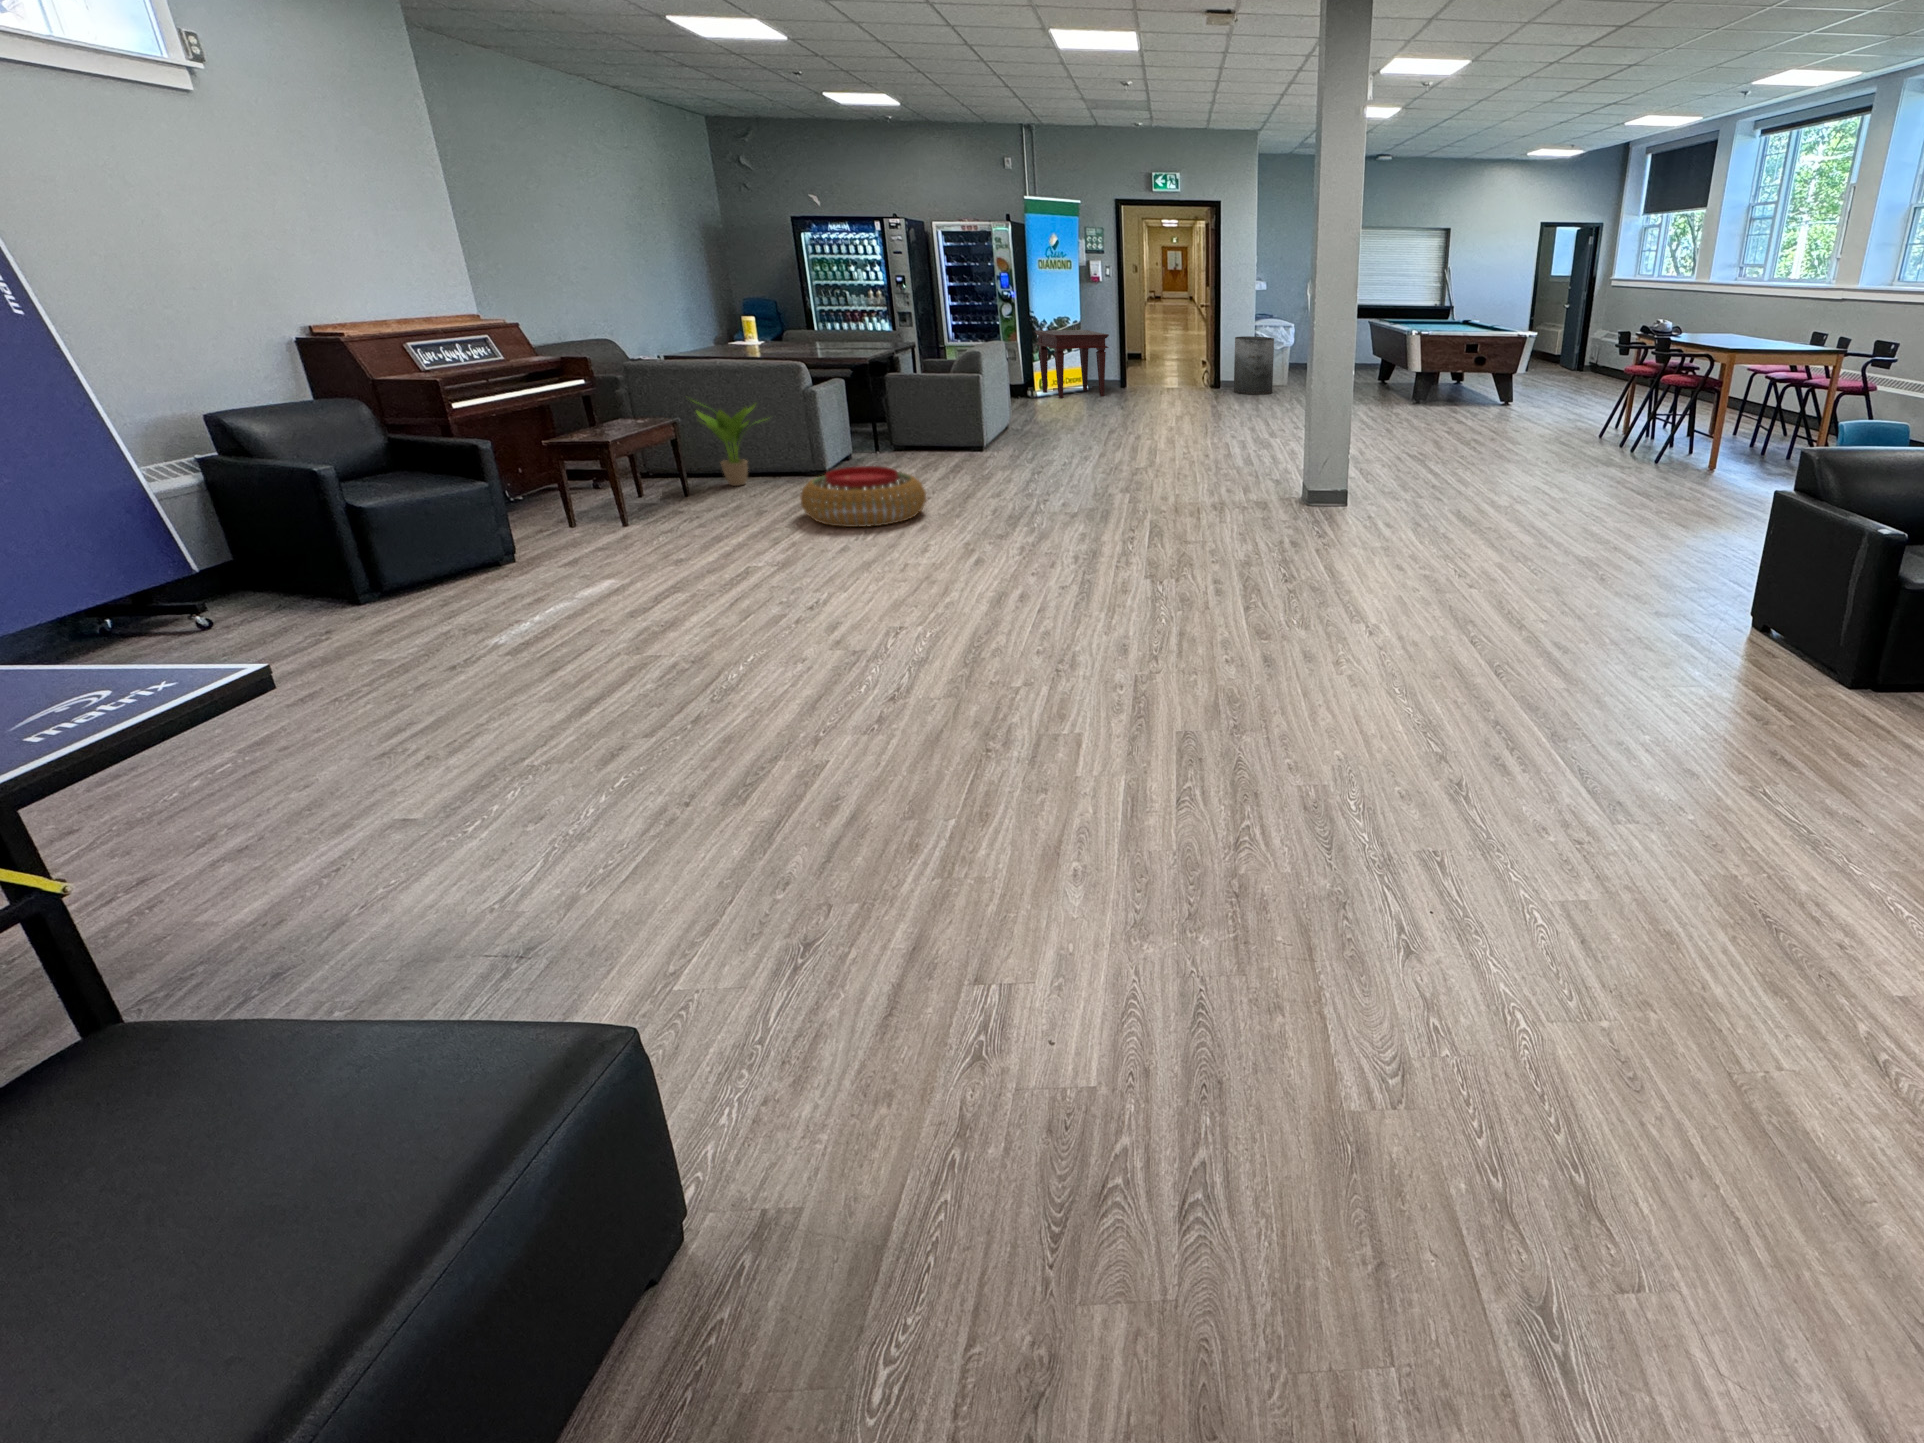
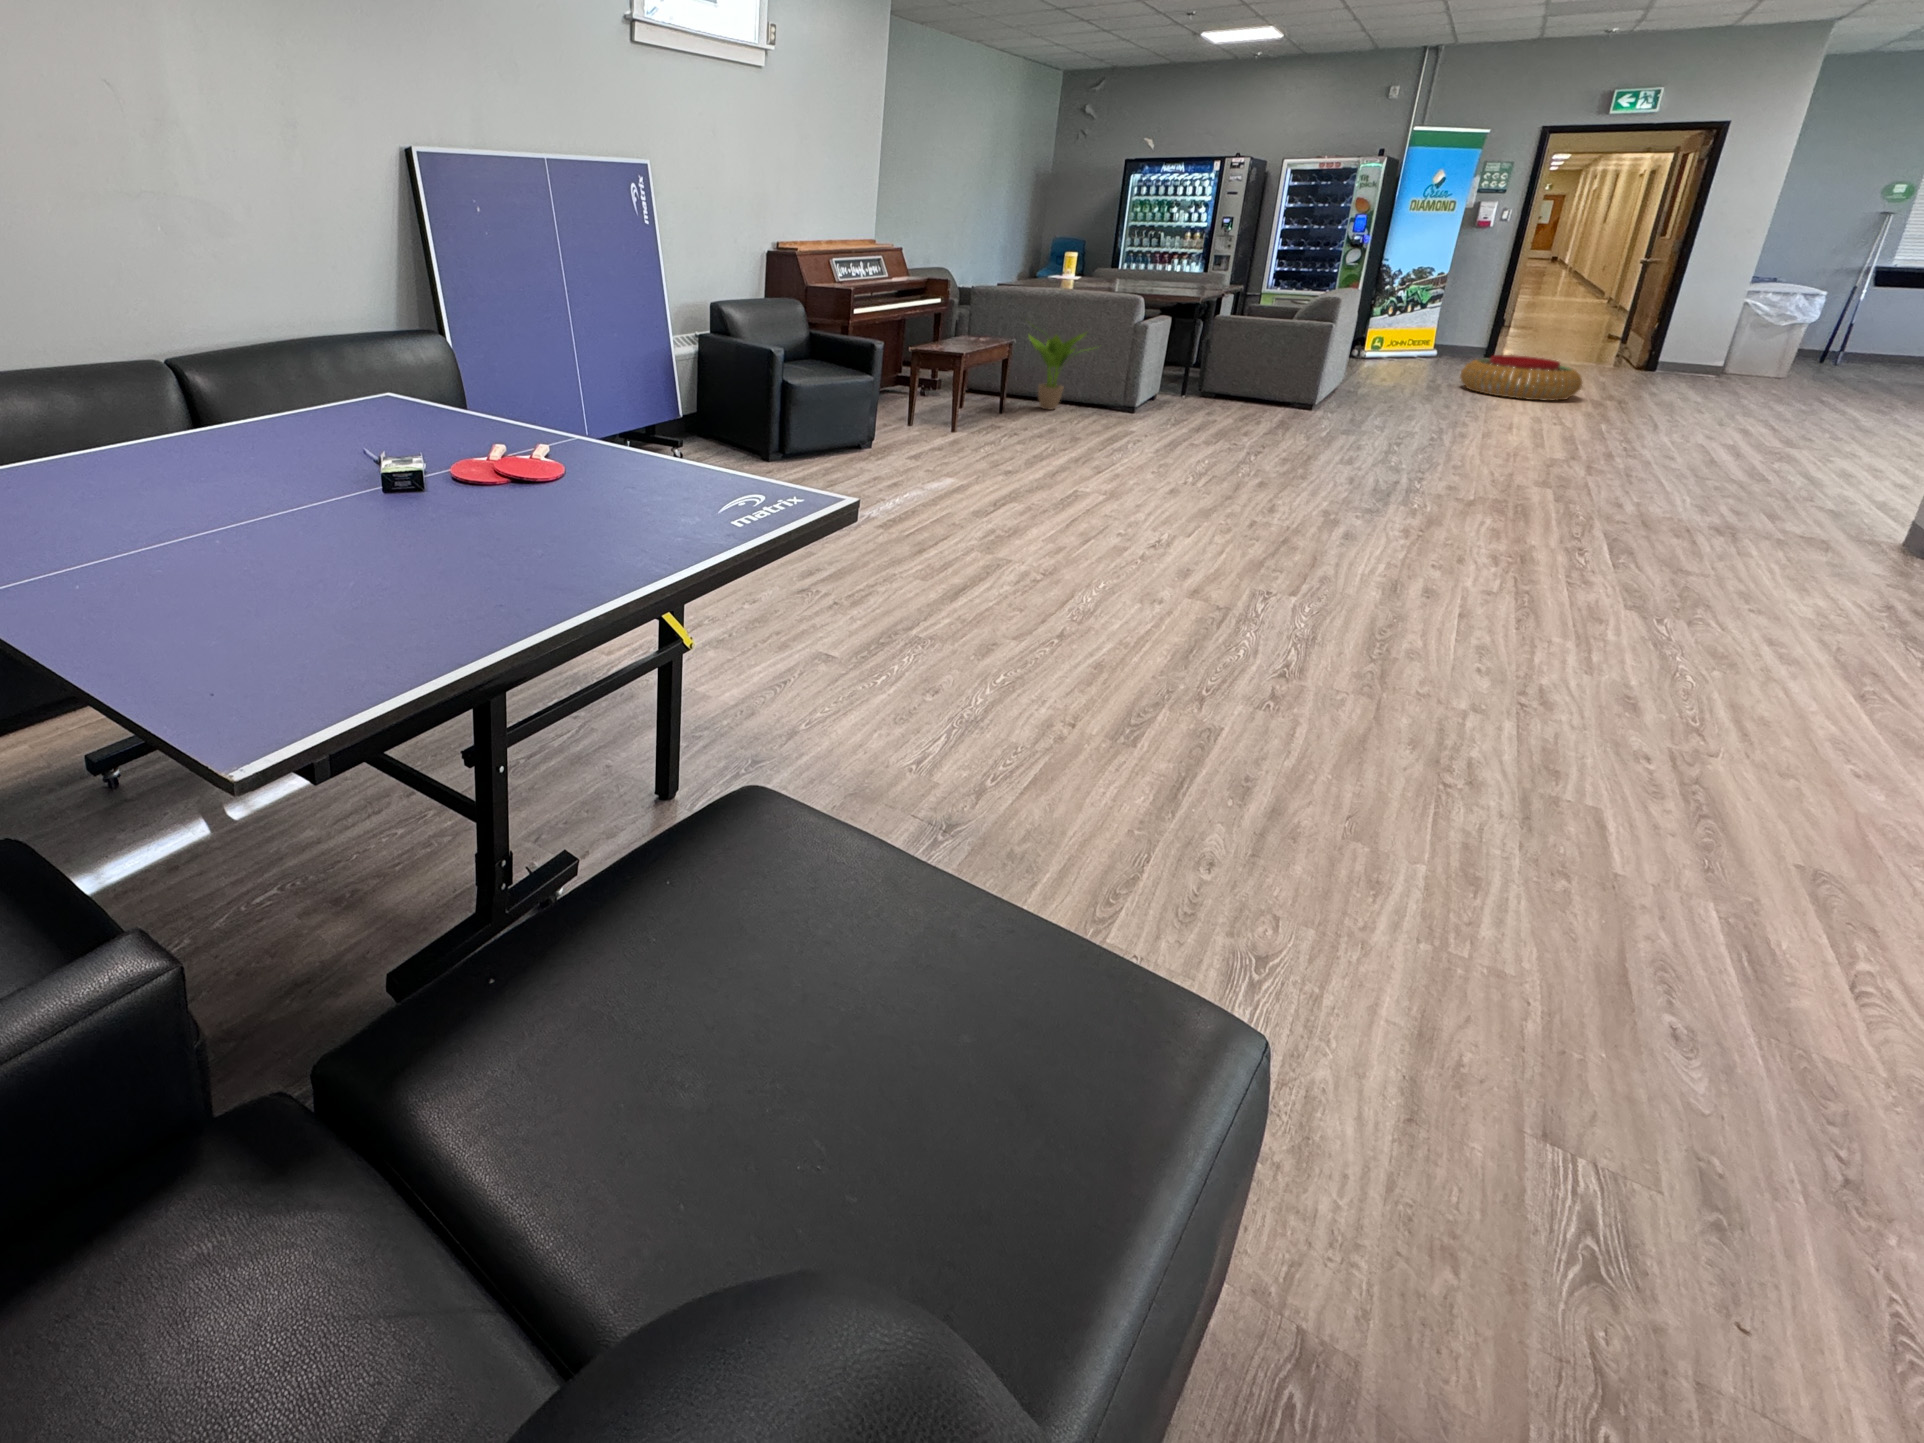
side table: present [1035,330,1109,398] -> none [1373,281,1493,363]
trash can: present [1234,336,1274,395] -> none [1683,302,1788,383]
pouf: present [800,466,926,527] -> present [1460,355,1582,401]

